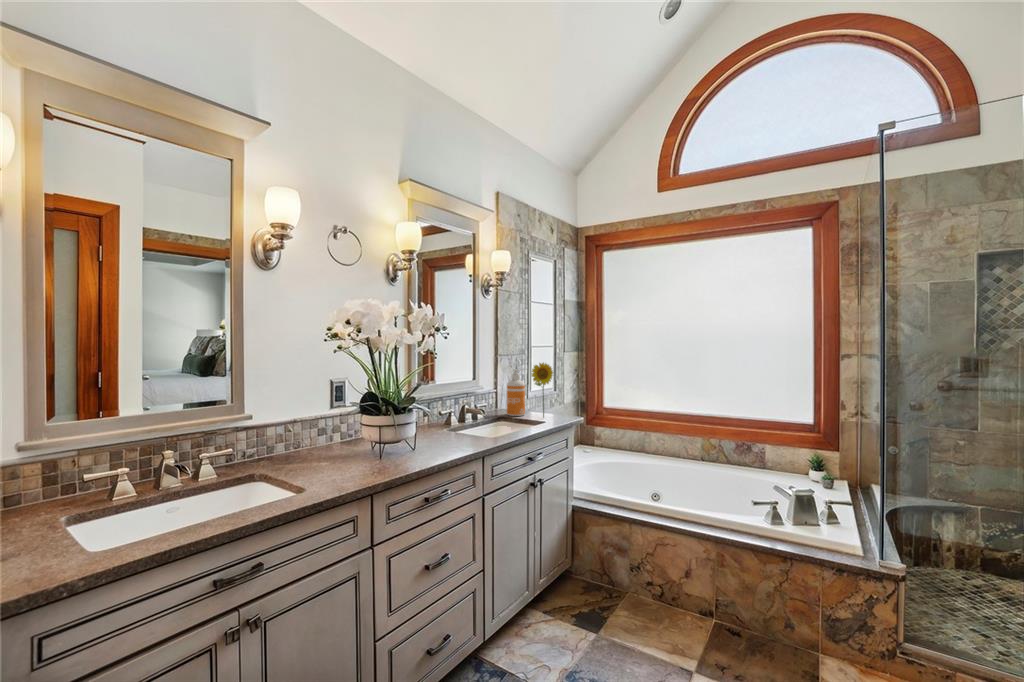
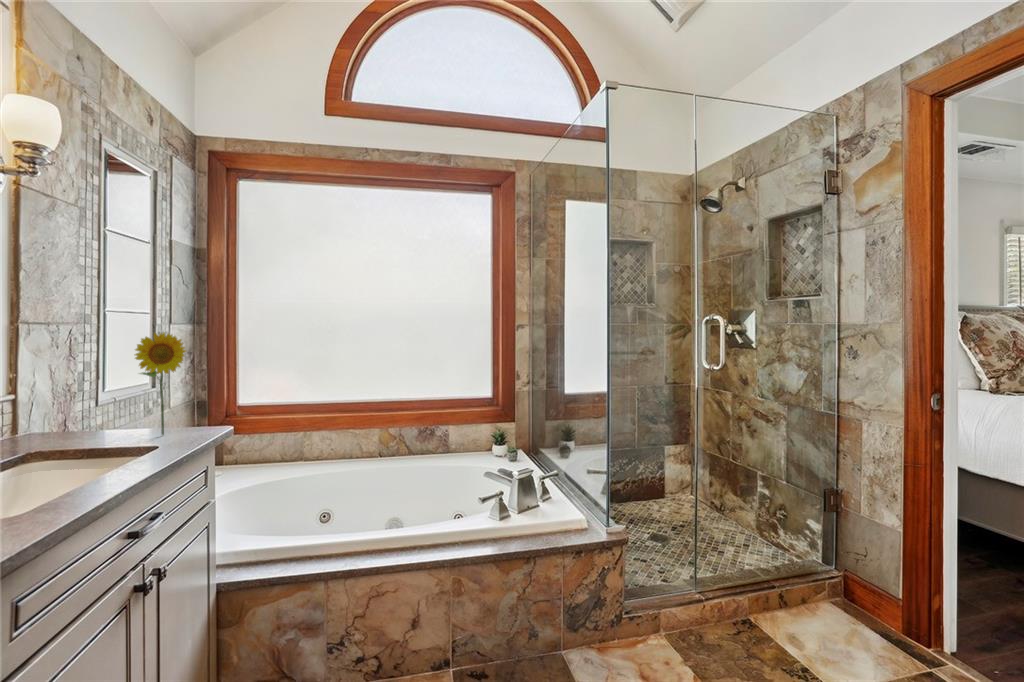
soap dispenser: present [507,369,525,416] -> none [67,348,116,440]

